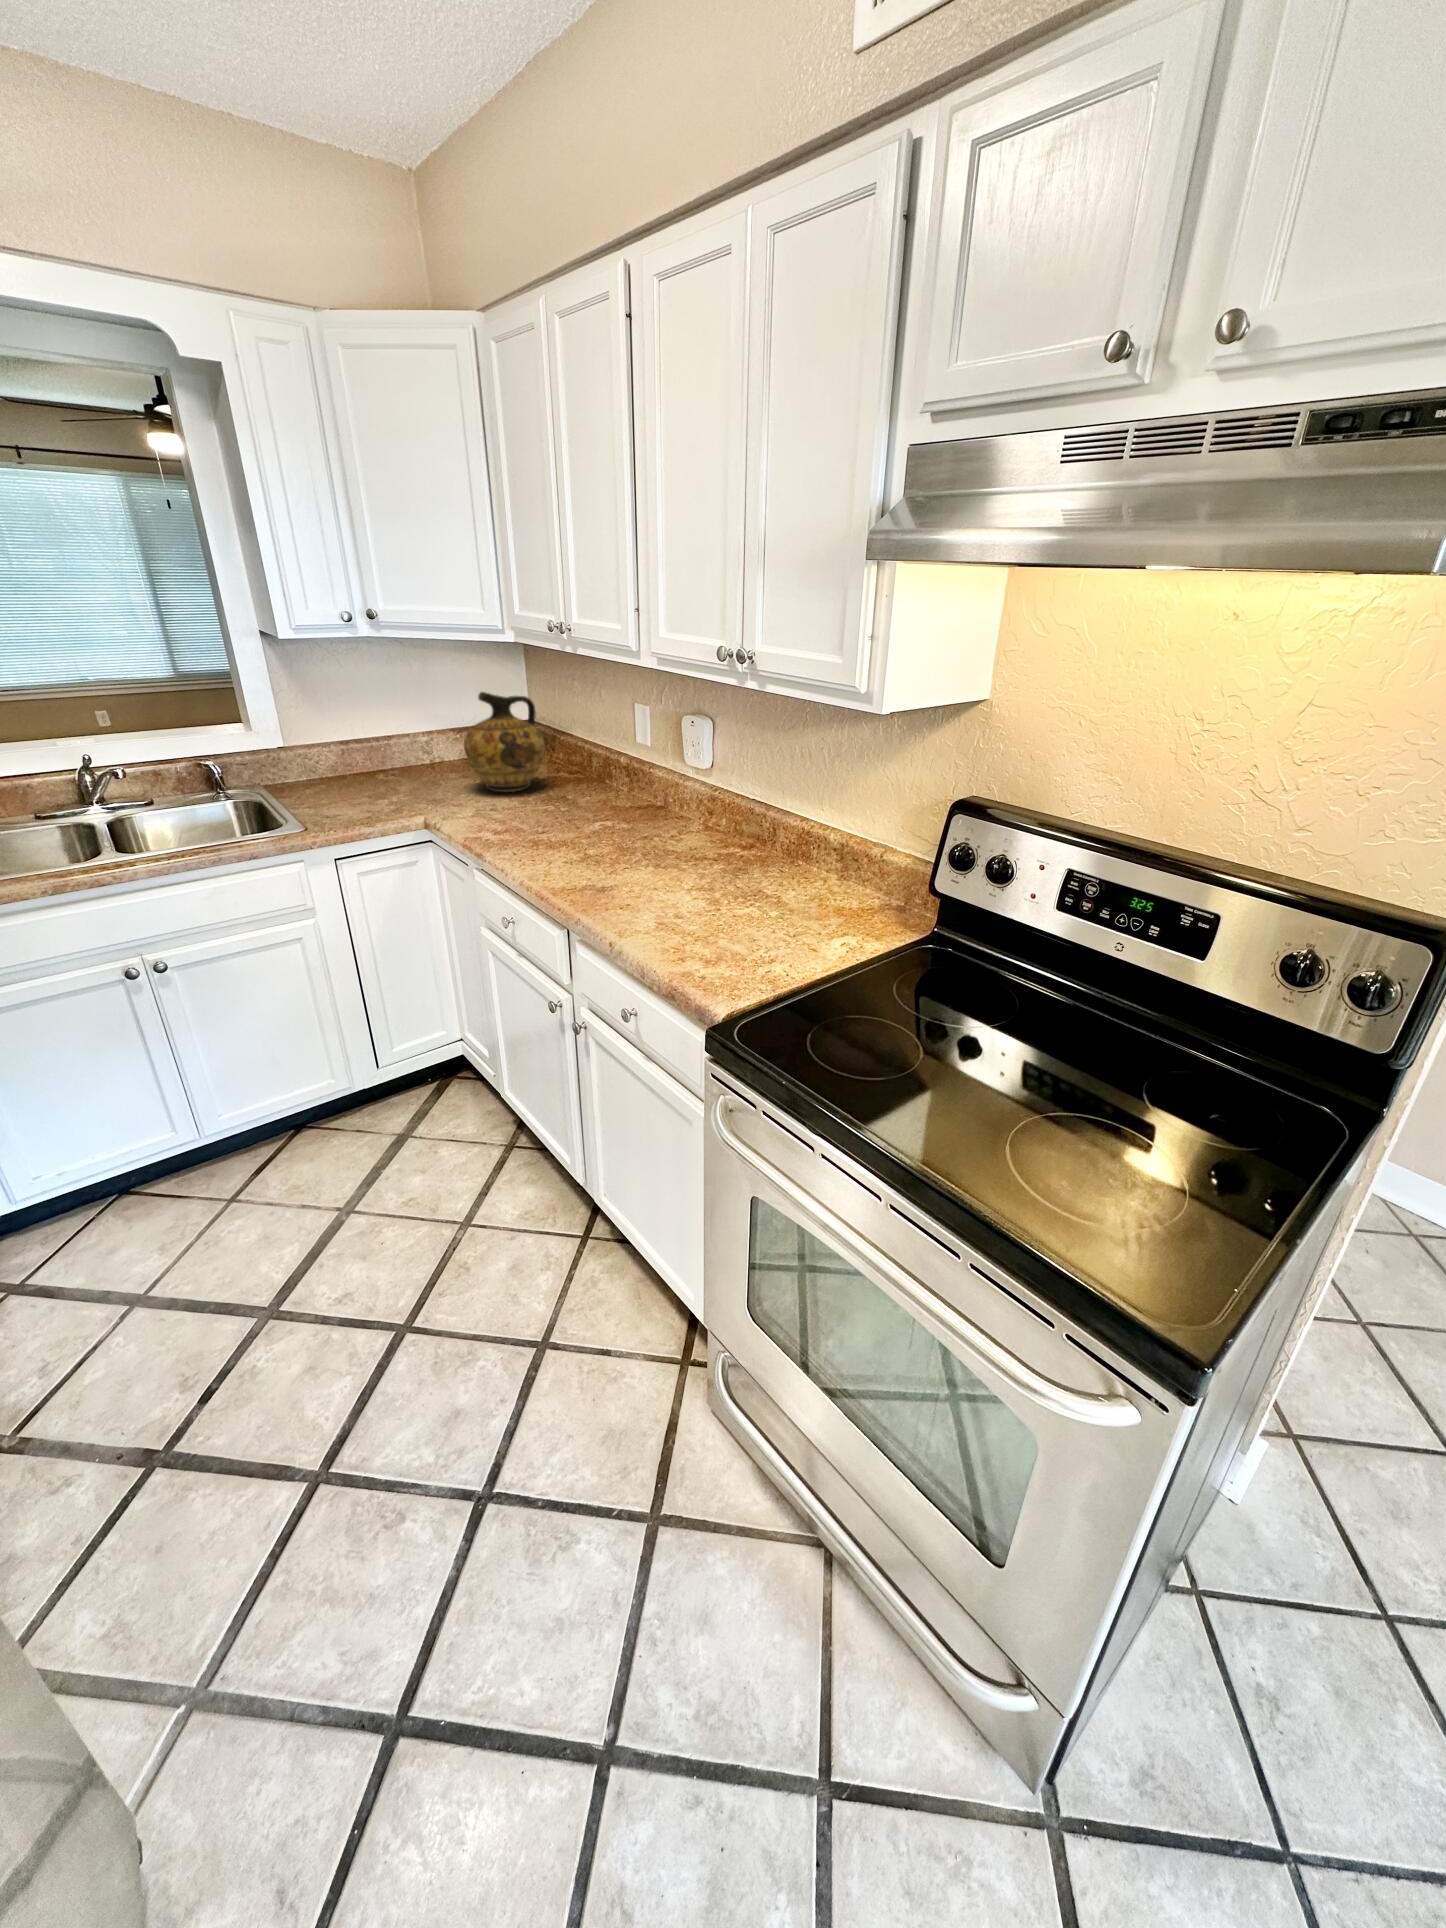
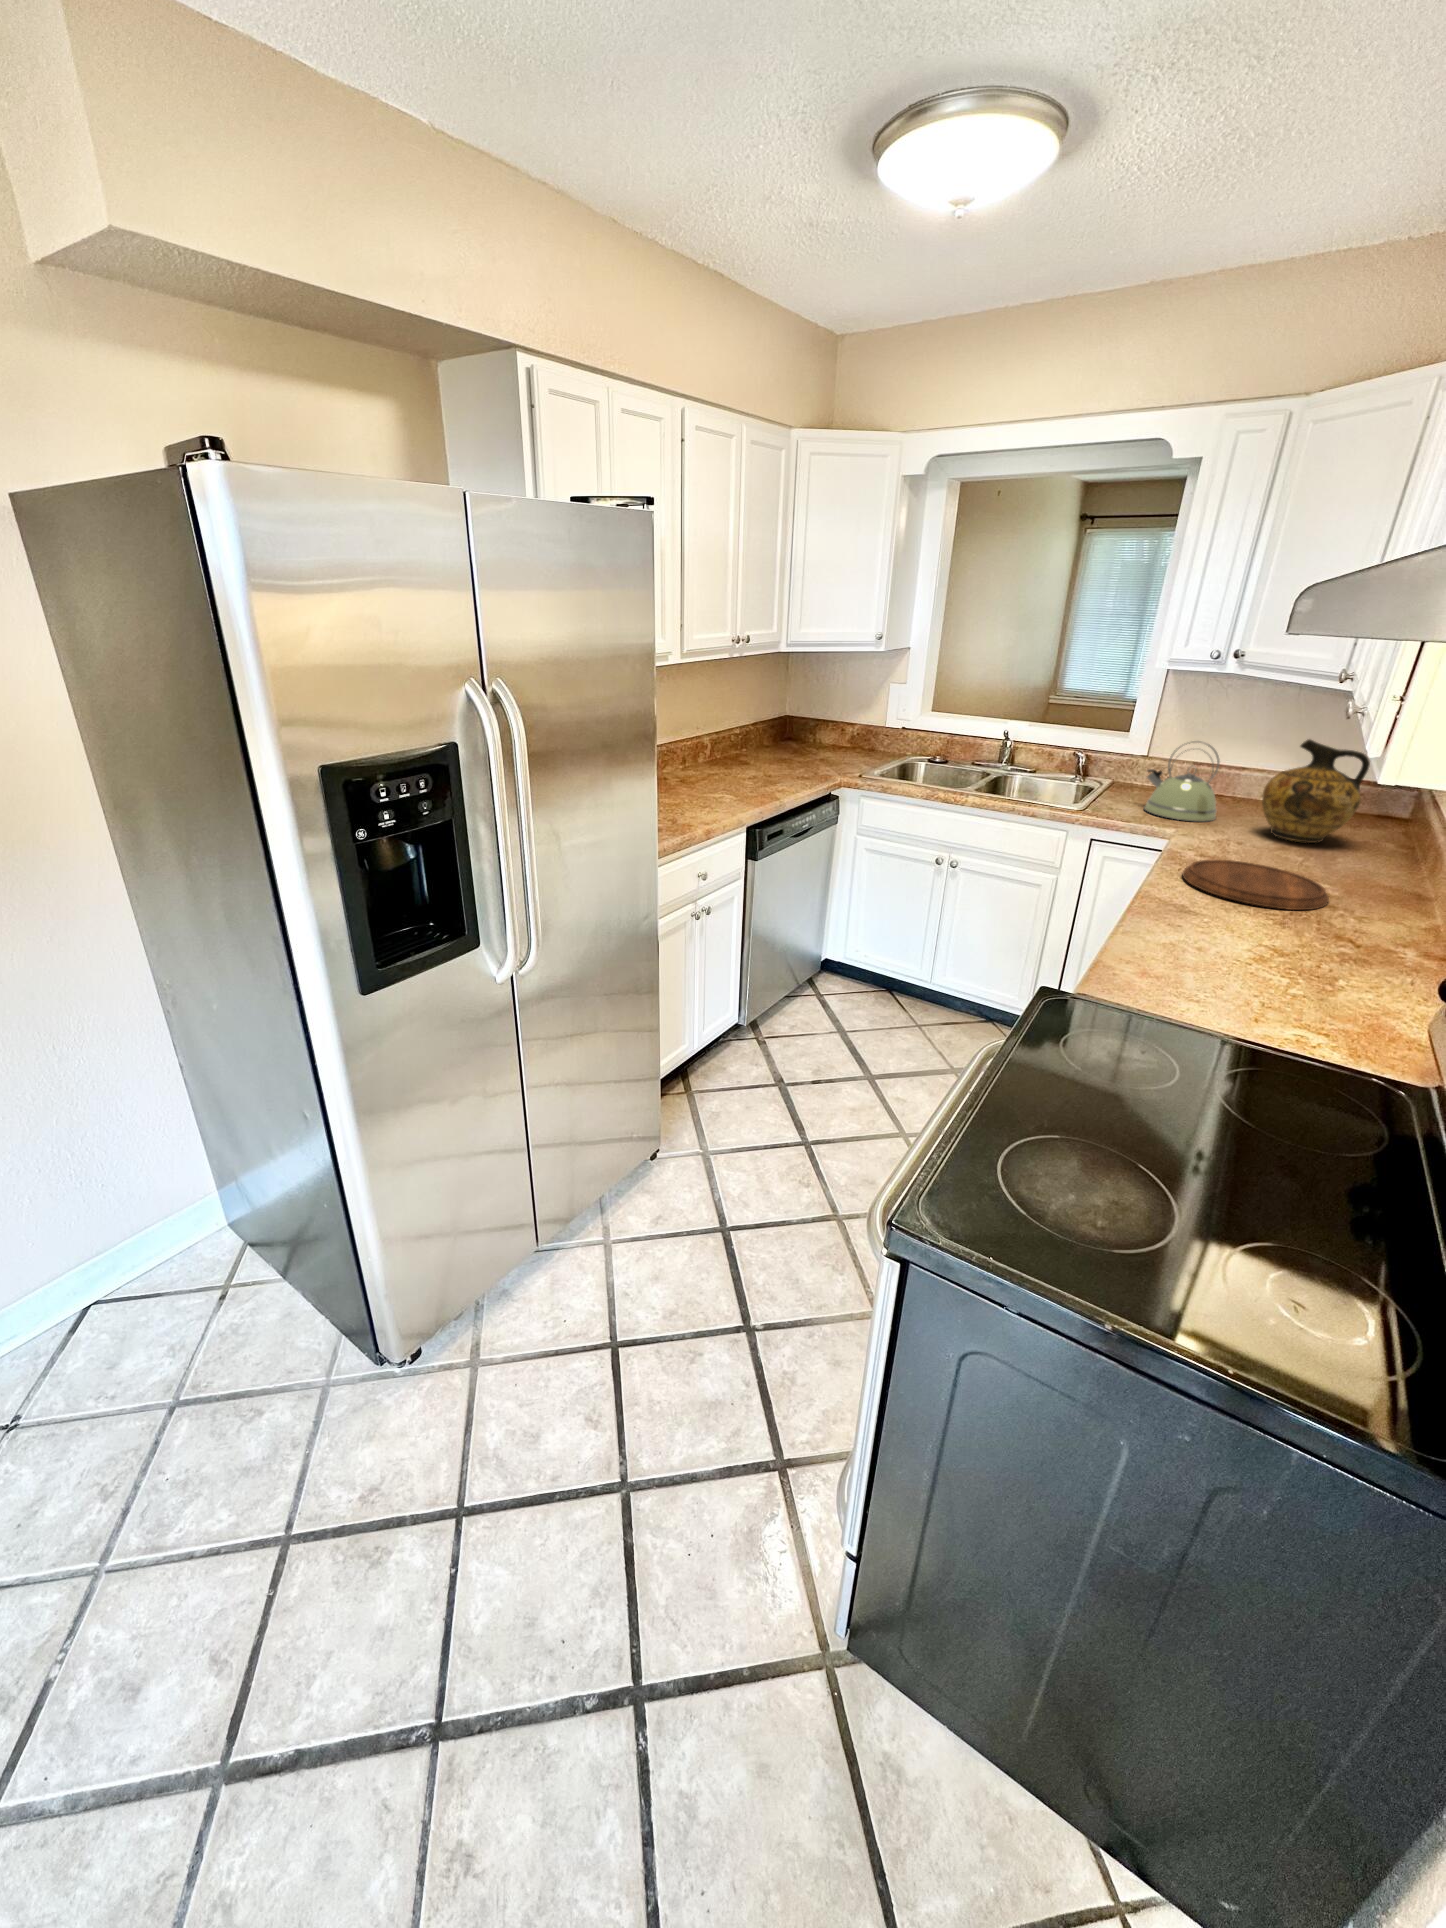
kettle: none [331,713,427,806] -> present [1144,741,1220,822]
cutting board: none [517,818,643,862] -> present [1182,860,1329,910]

